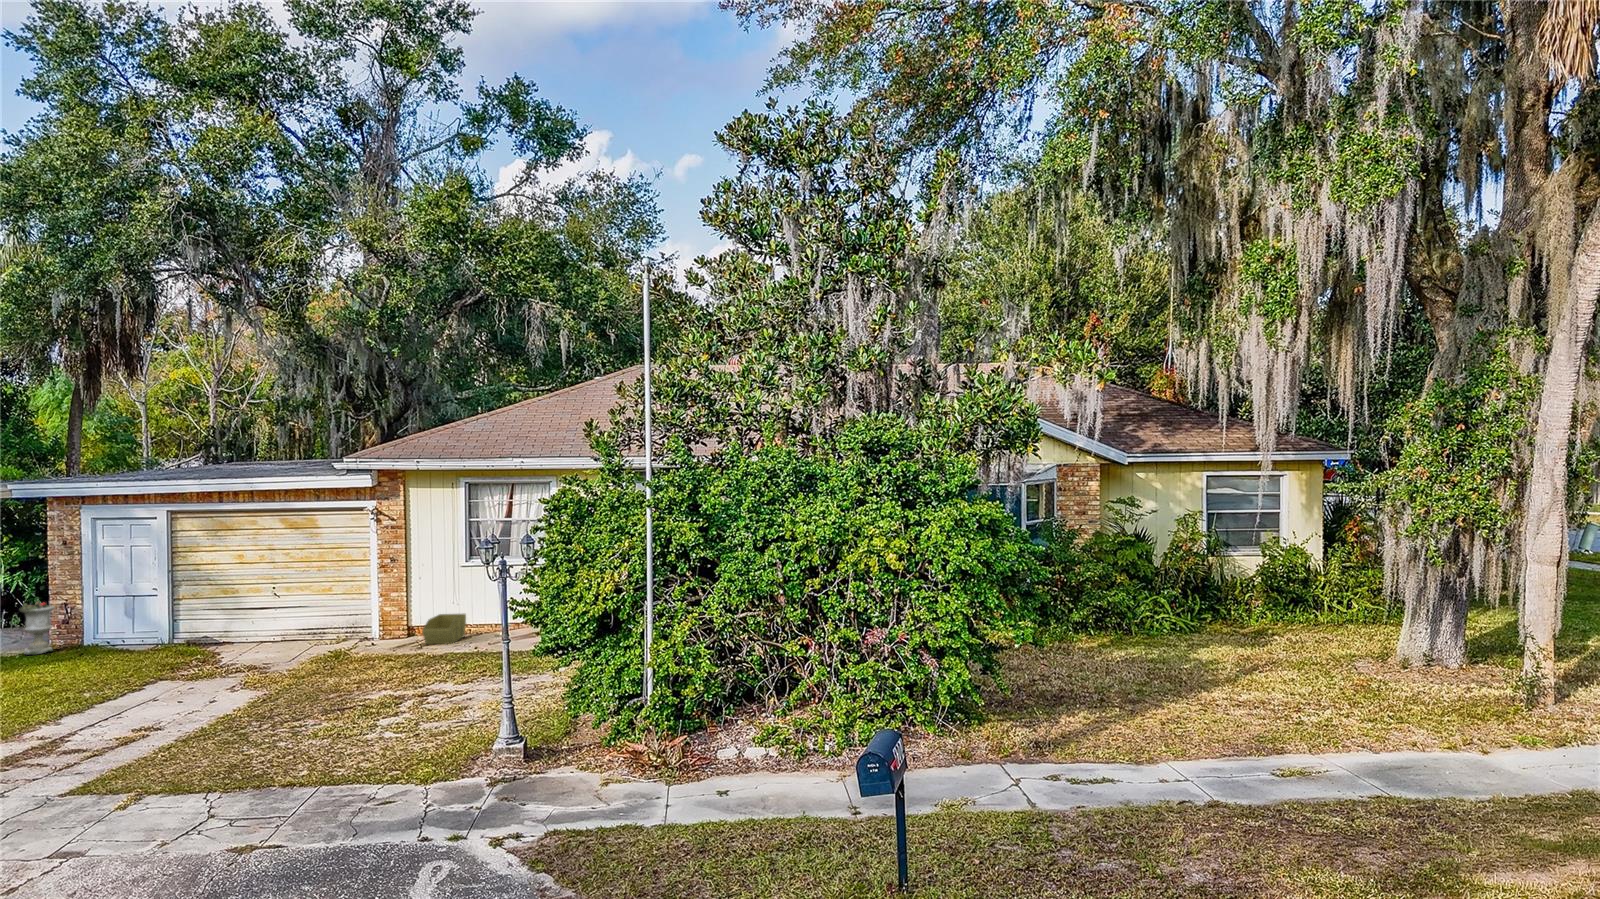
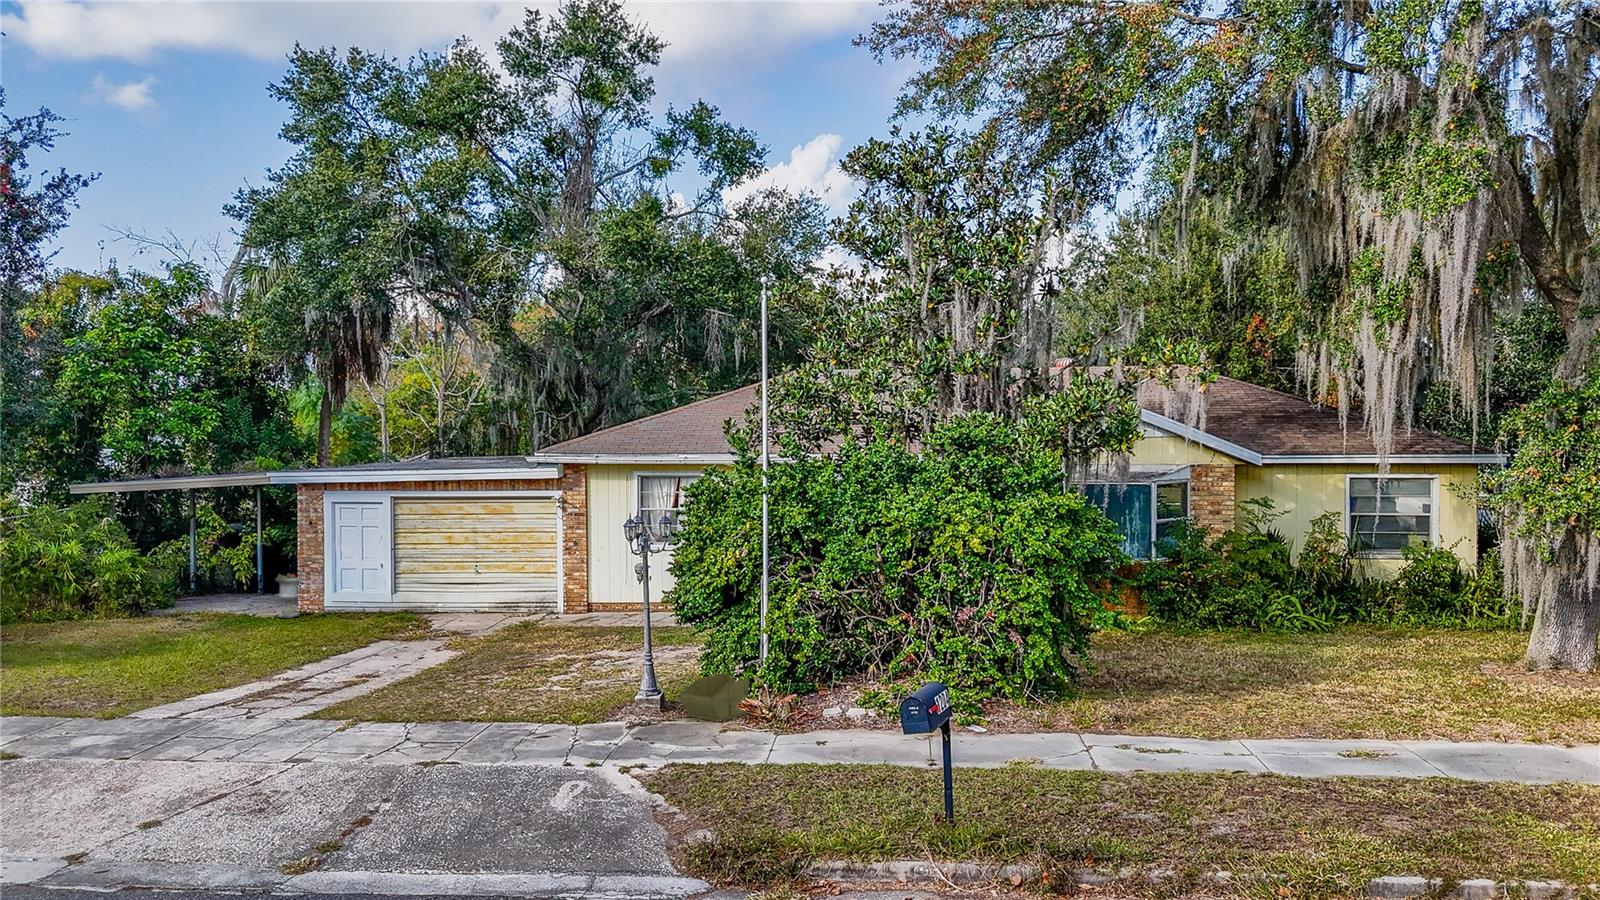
storage bin: present [422,614,466,644] -> present [679,673,749,722]

